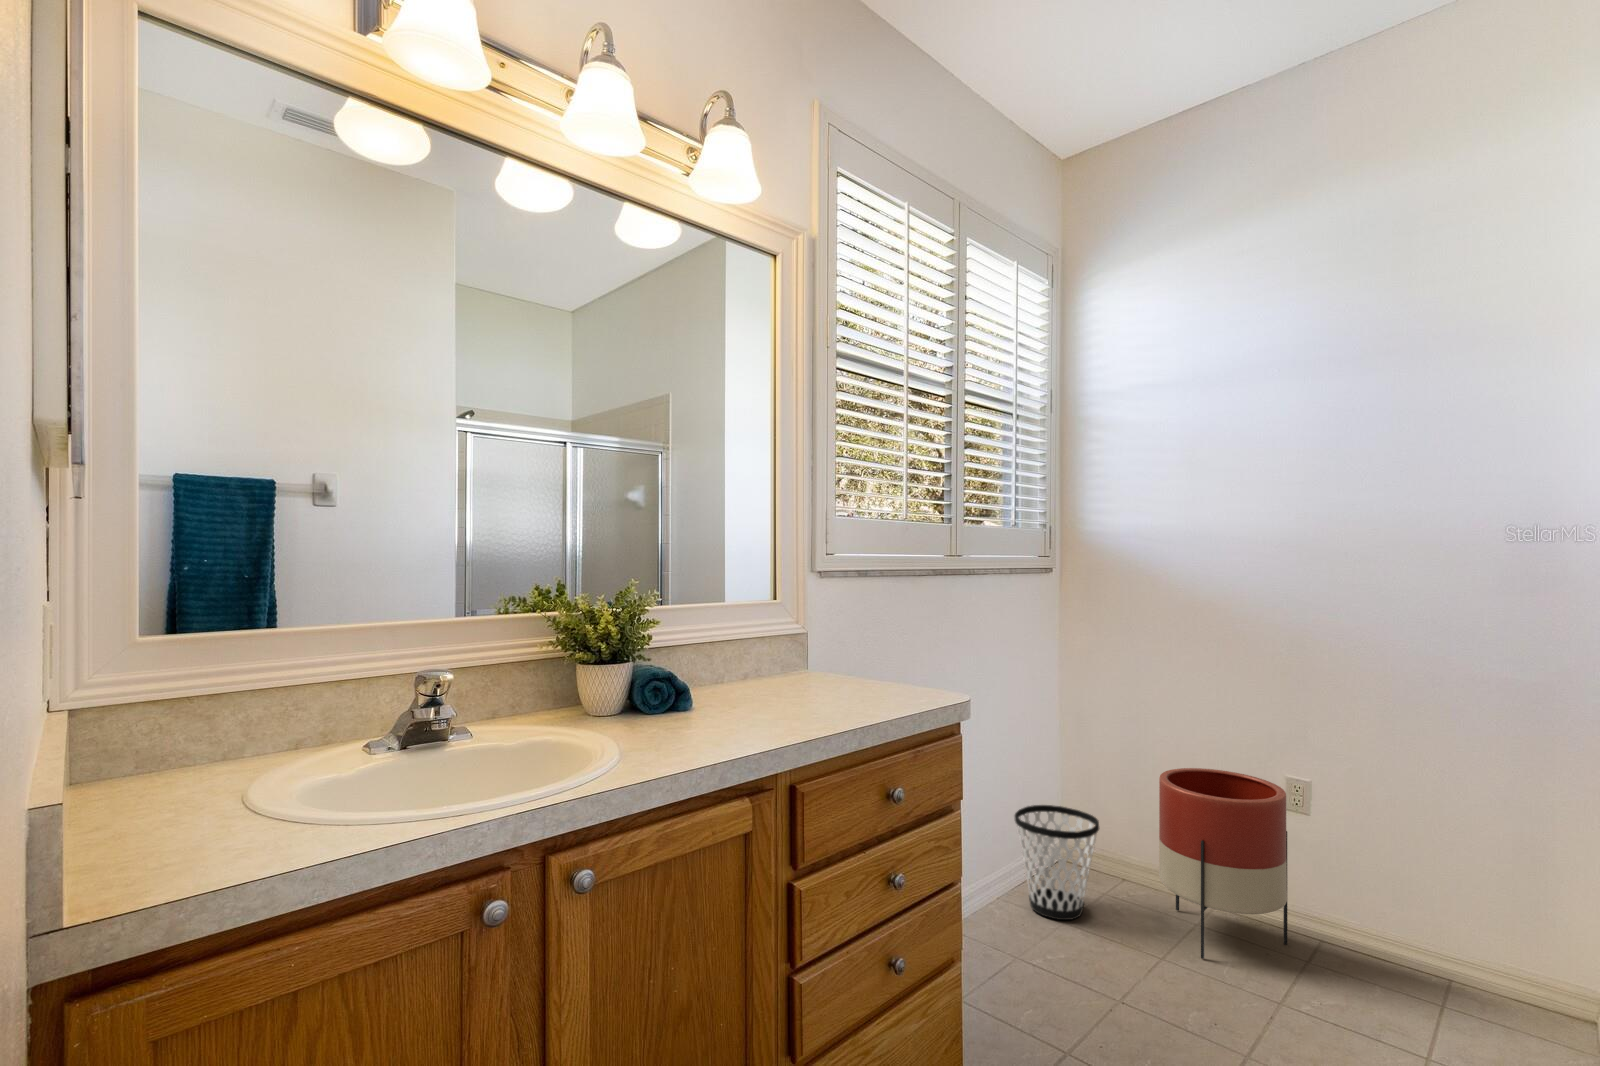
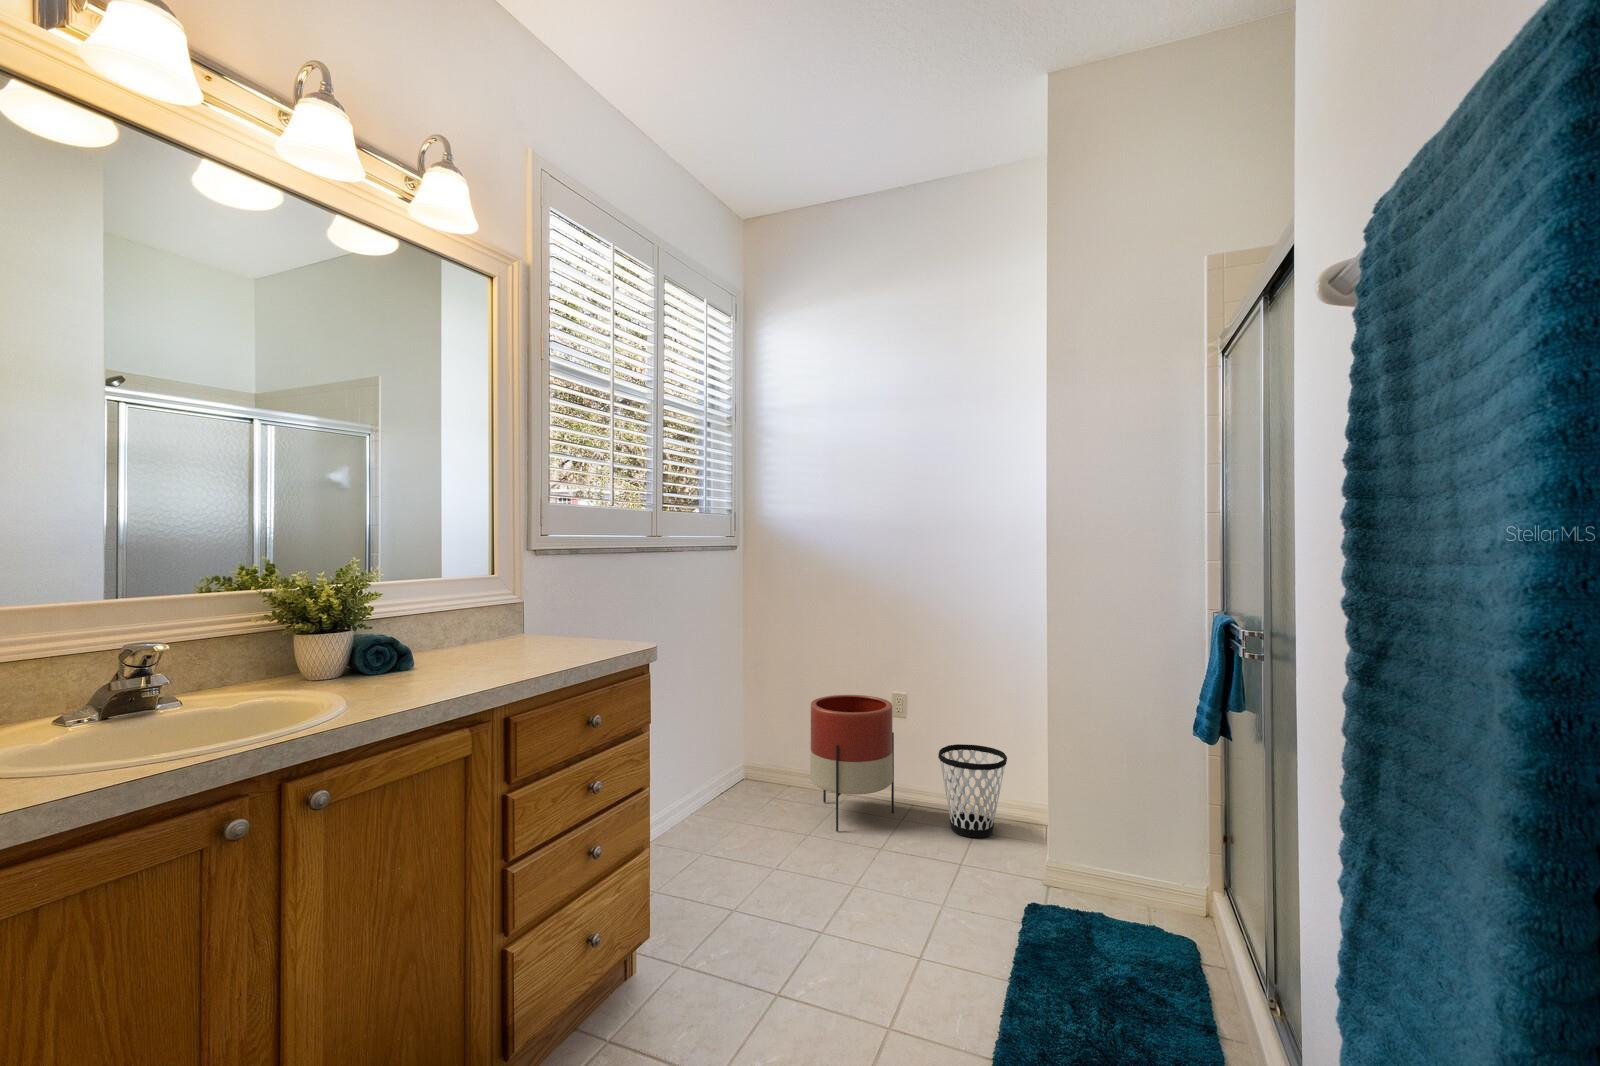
wastebasket: present [1015,805,1099,920] -> present [938,744,1007,838]

